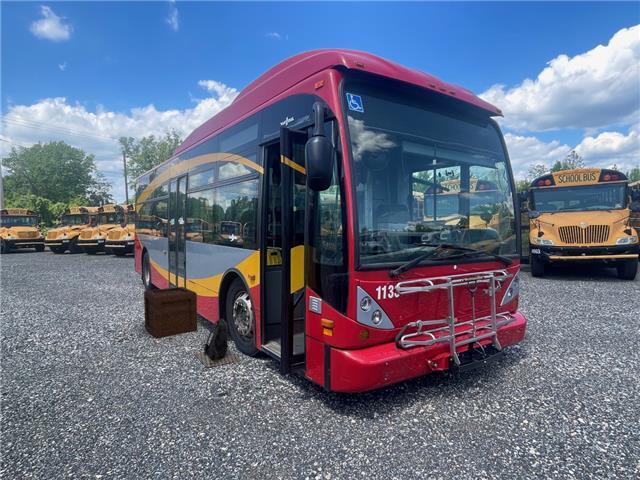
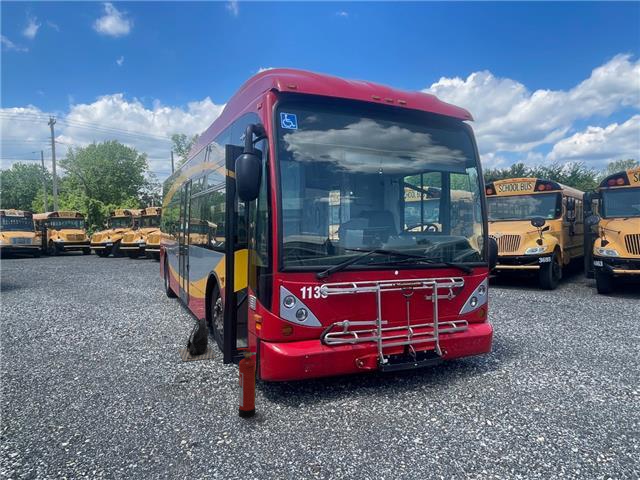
wooden crate: present [144,287,197,338] -> none [147,289,193,336]
fire extinguisher: none [310,358,330,437] -> present [237,348,258,417]

